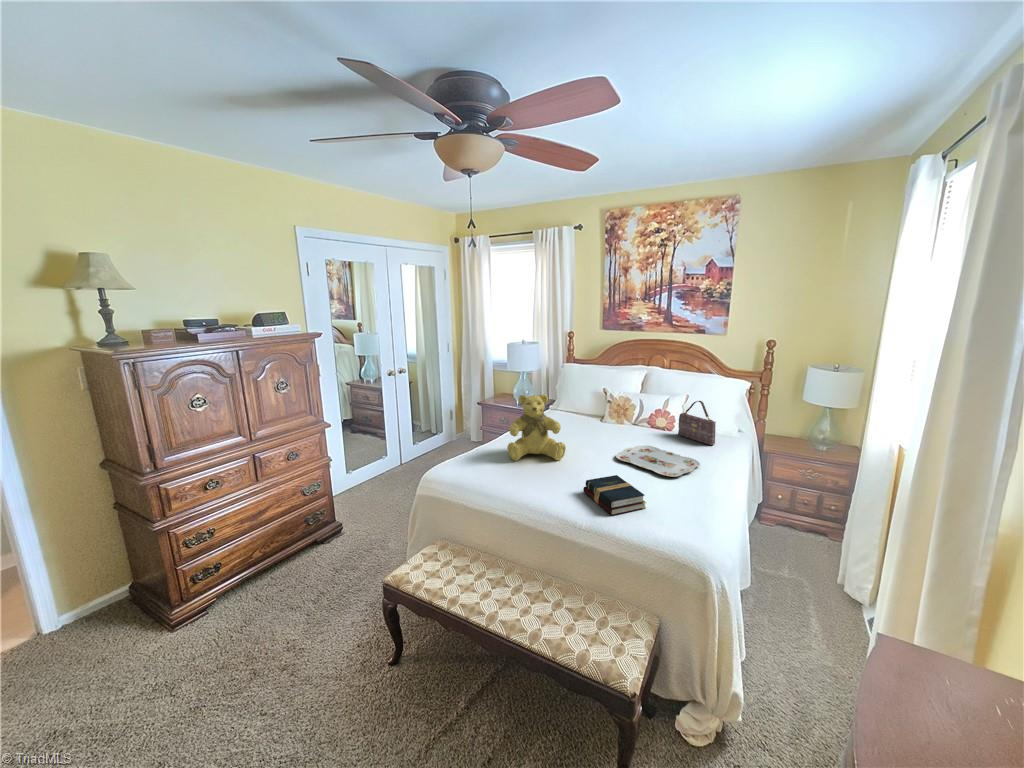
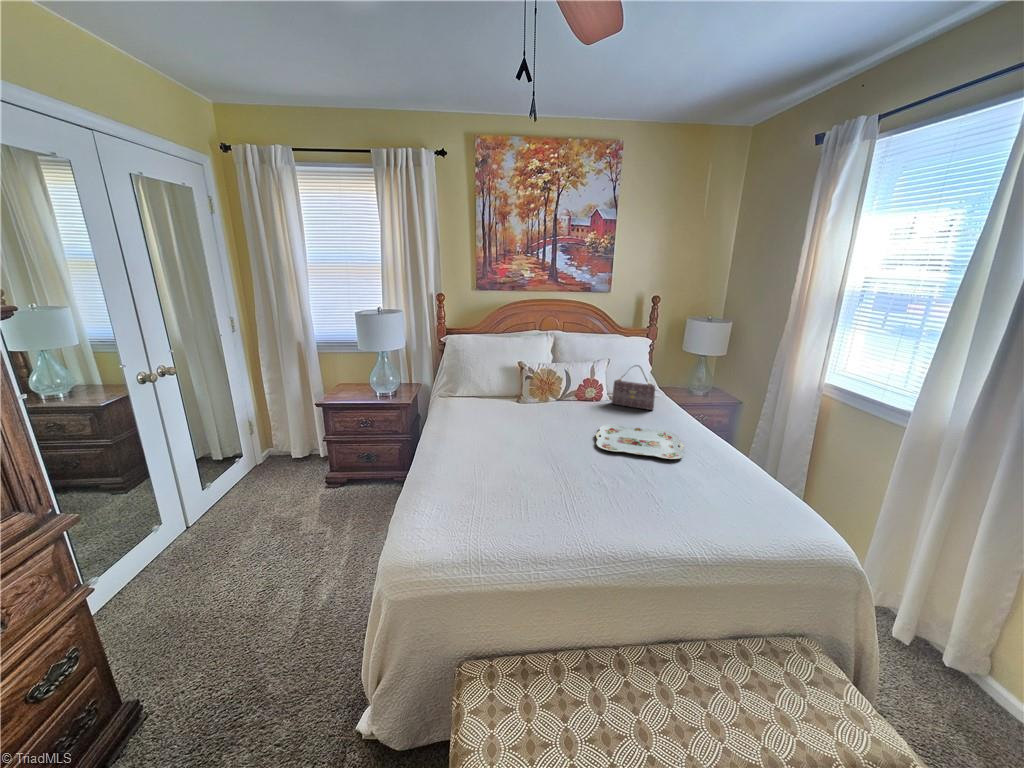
teddy bear: present [507,394,566,461] -> none [485,386,556,488]
hardback book: present [583,475,646,515] -> none [633,476,713,535]

